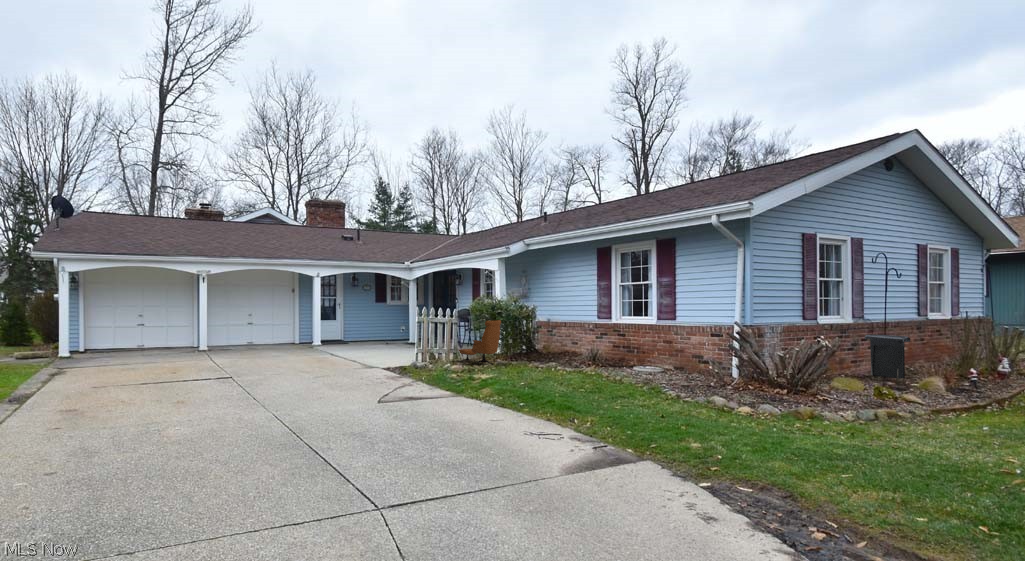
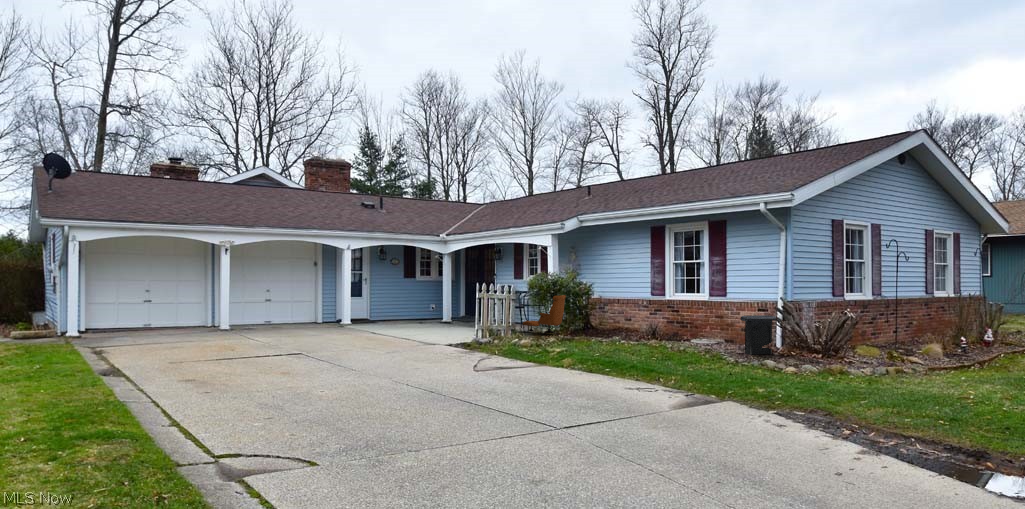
trash can: present [865,334,910,378] -> present [741,315,776,355]

